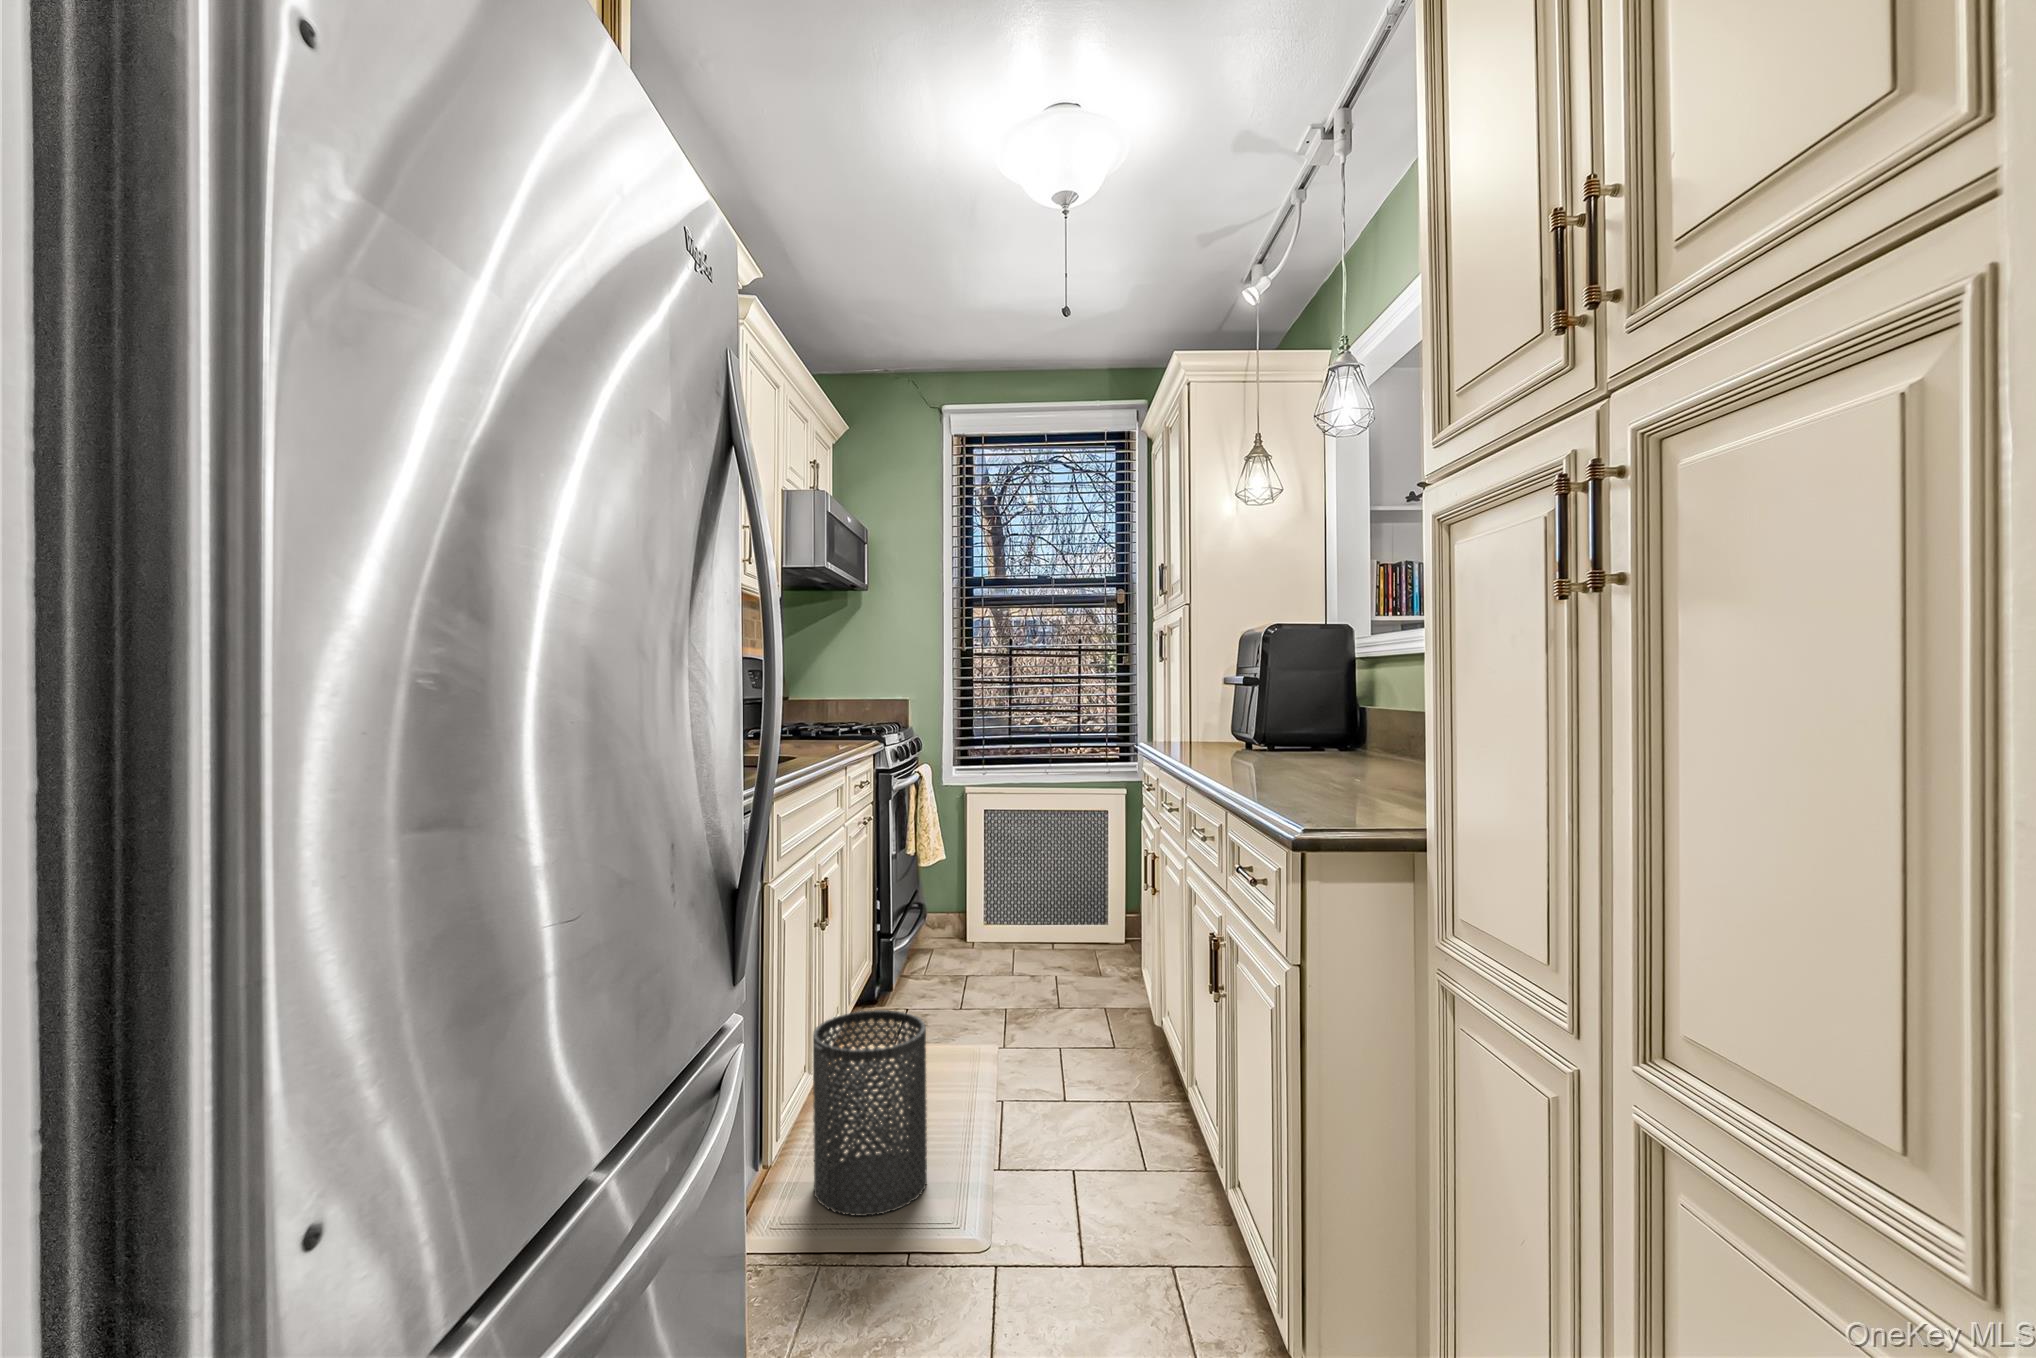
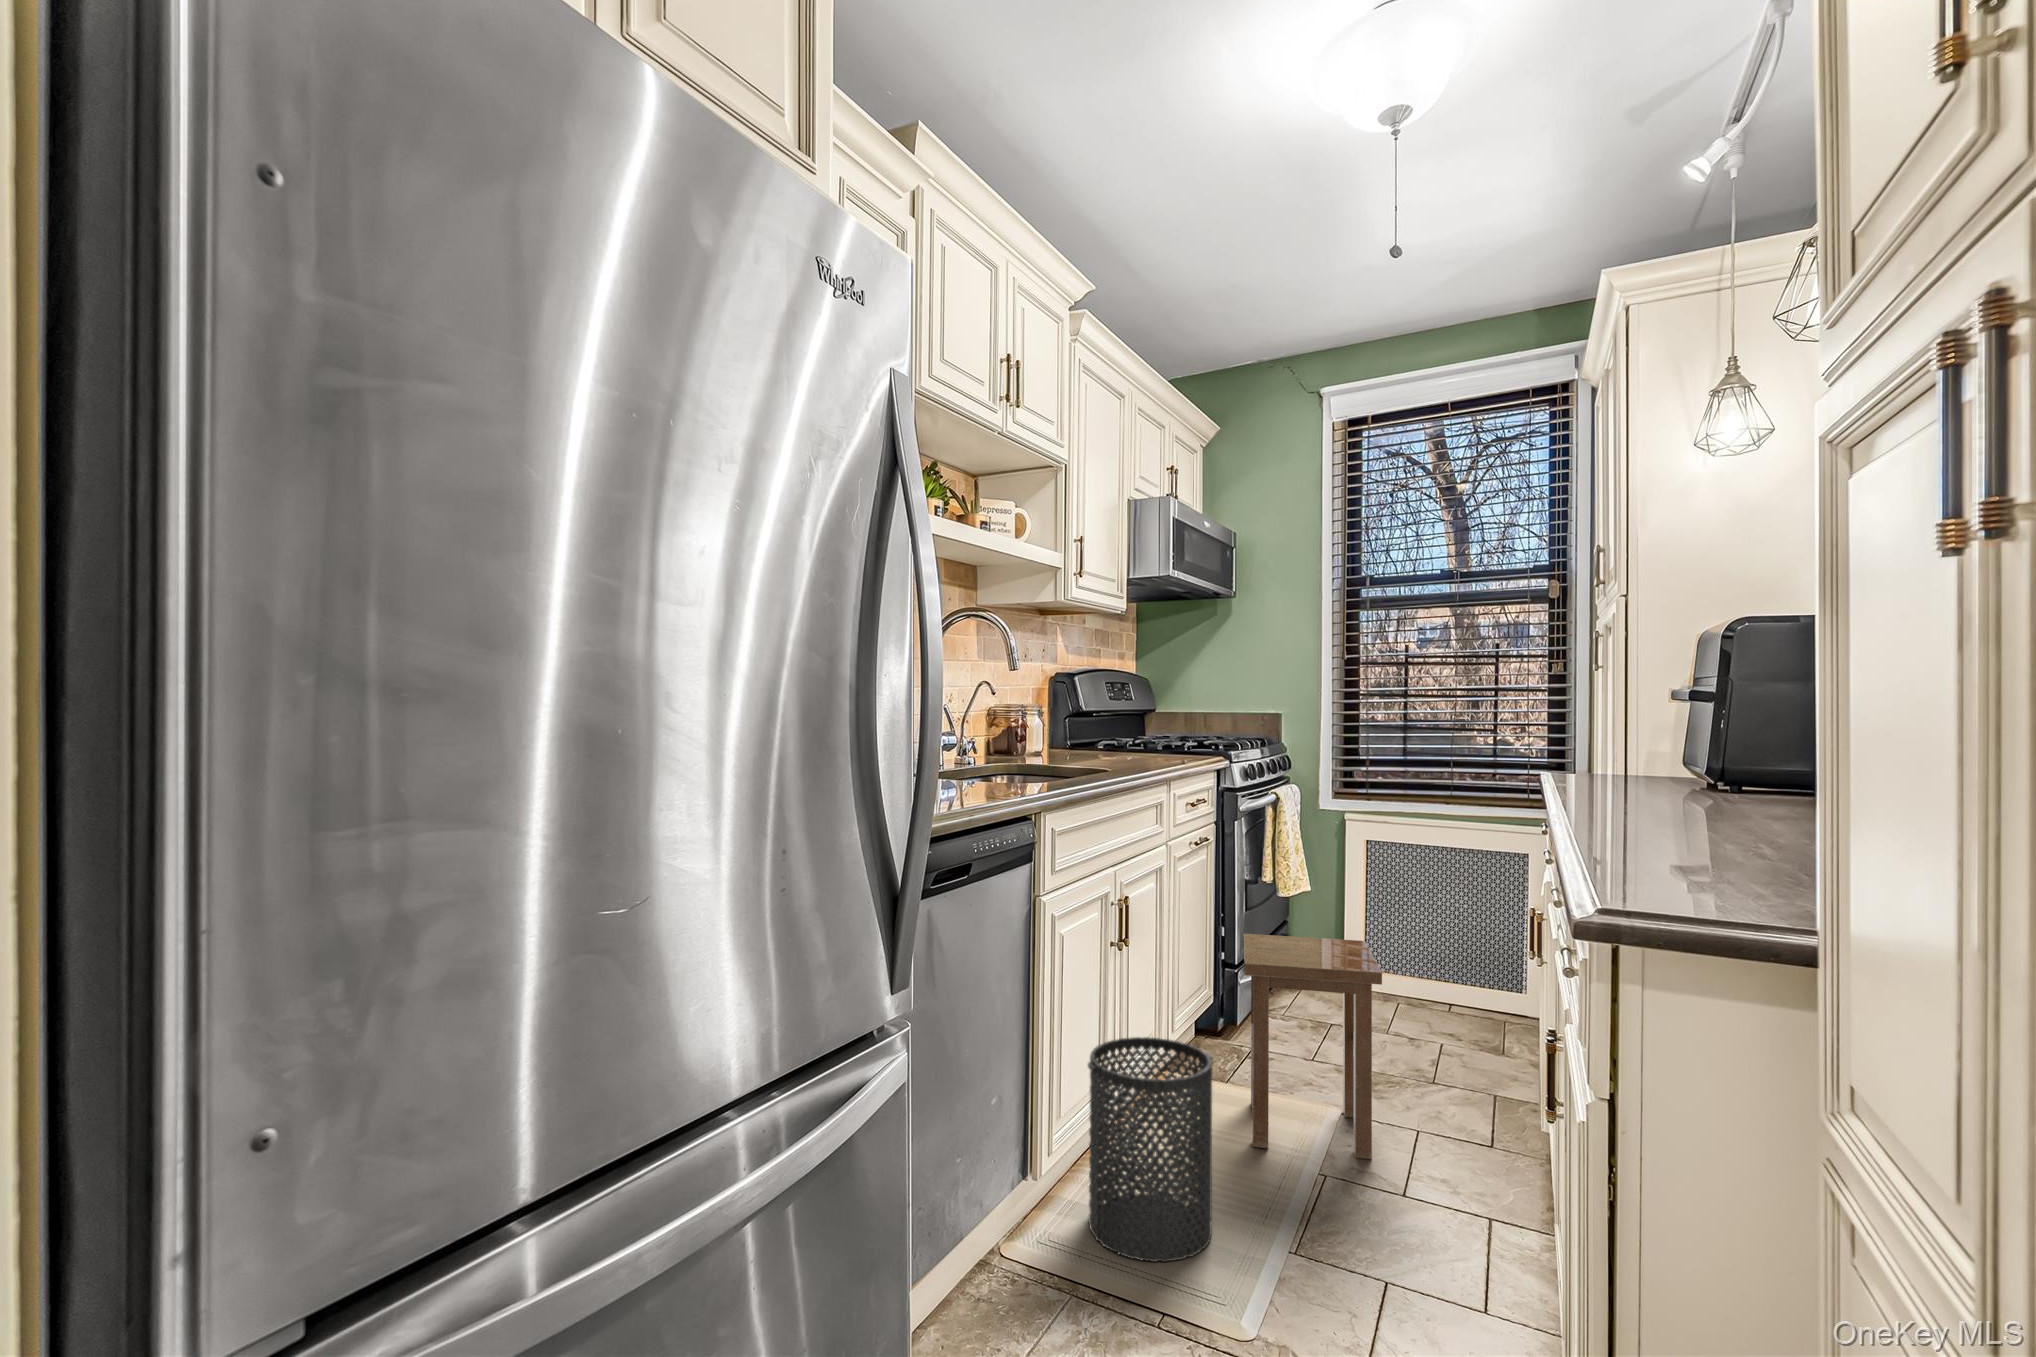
stool: none [913,898,1040,1092] -> present [1244,934,1382,1159]

